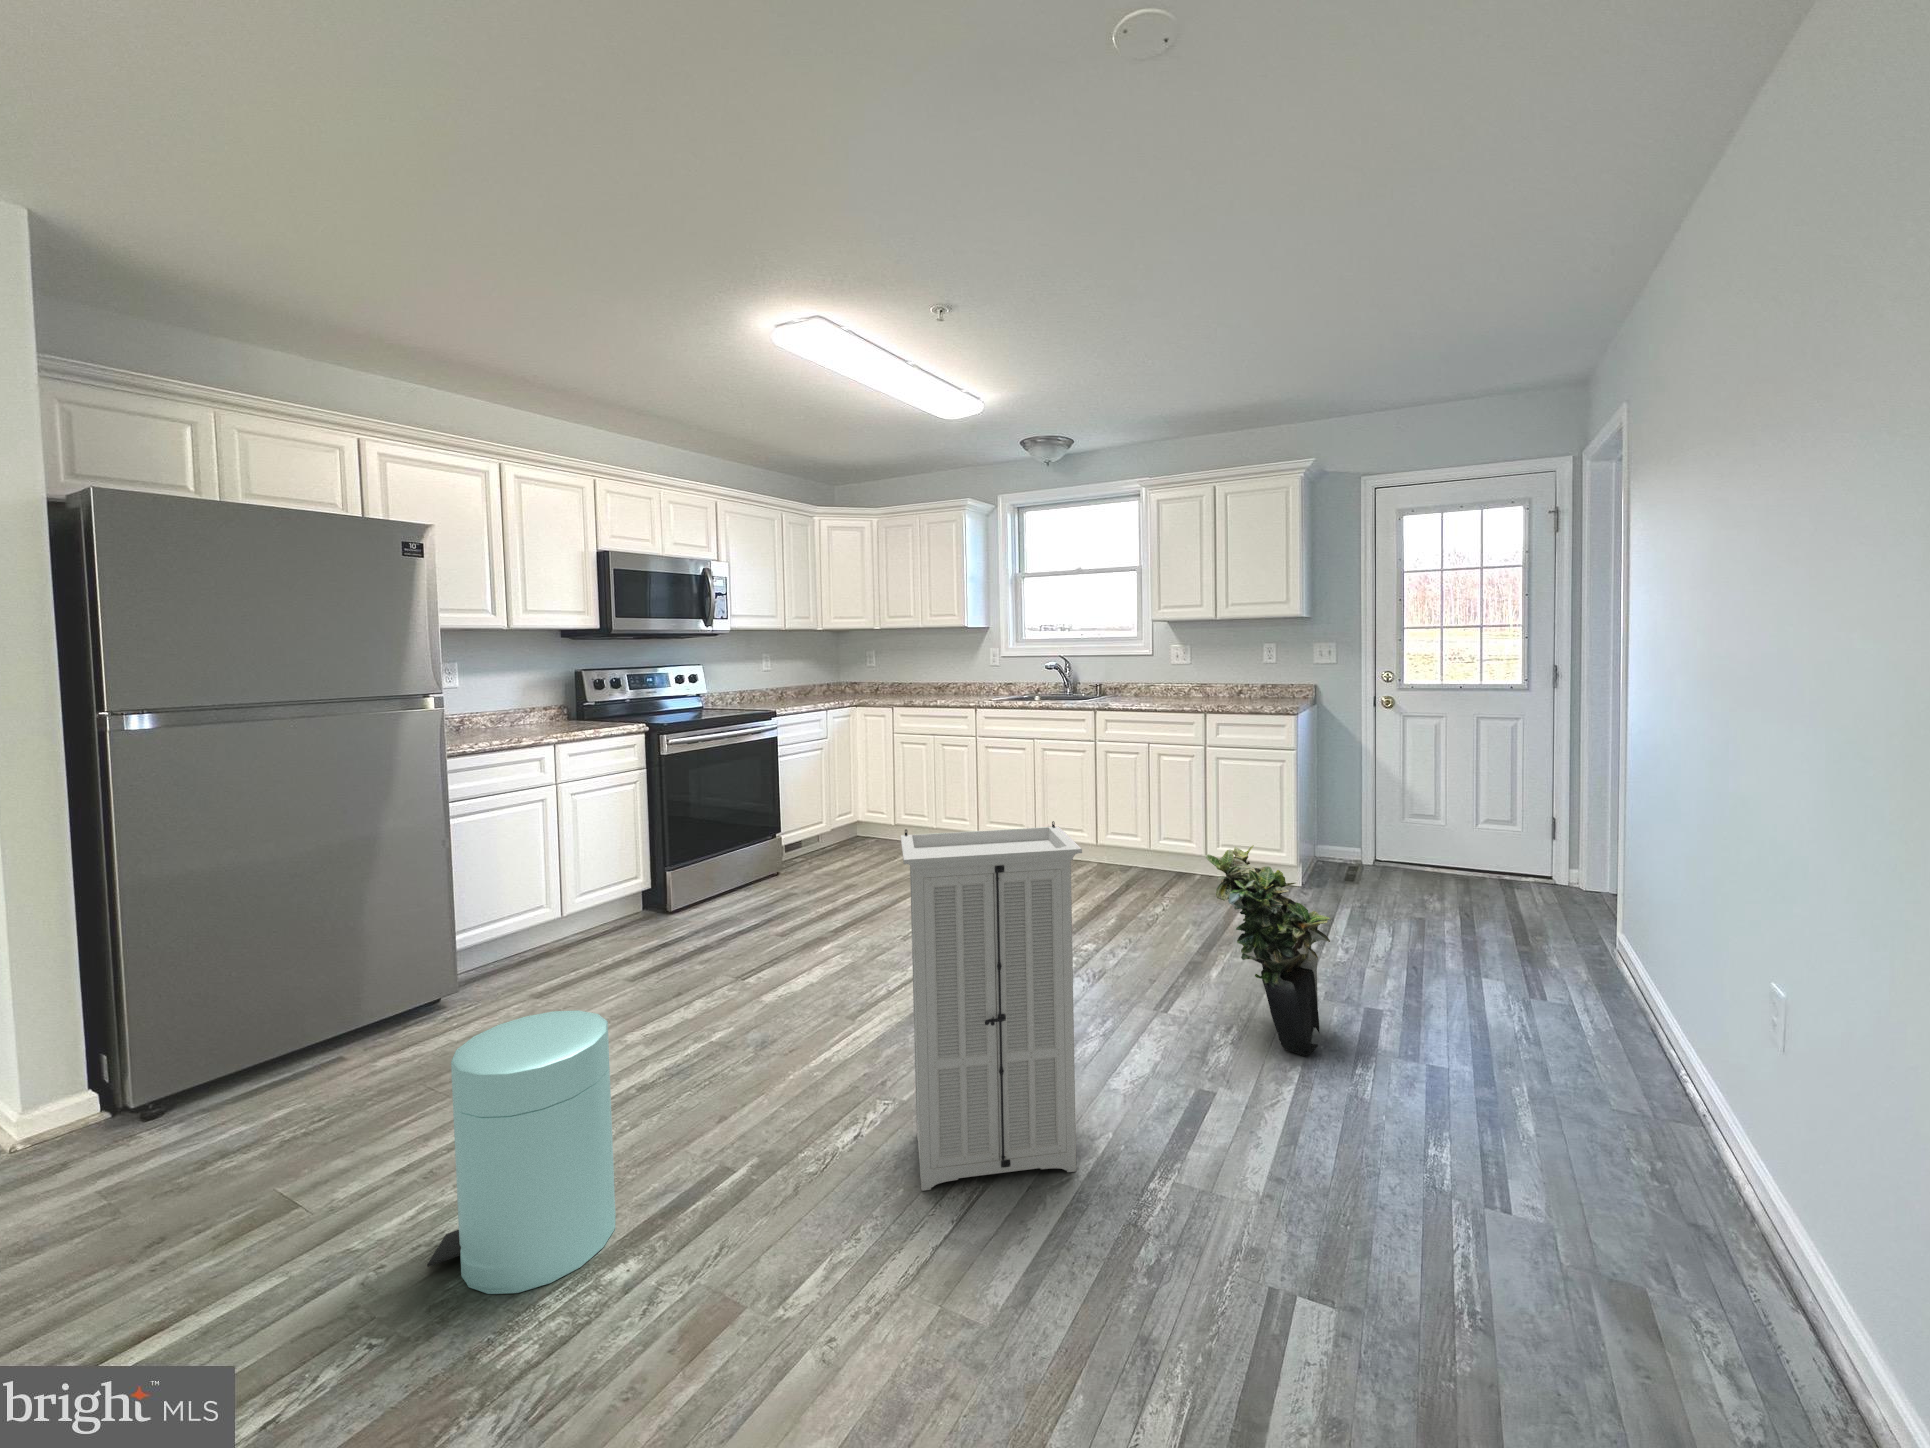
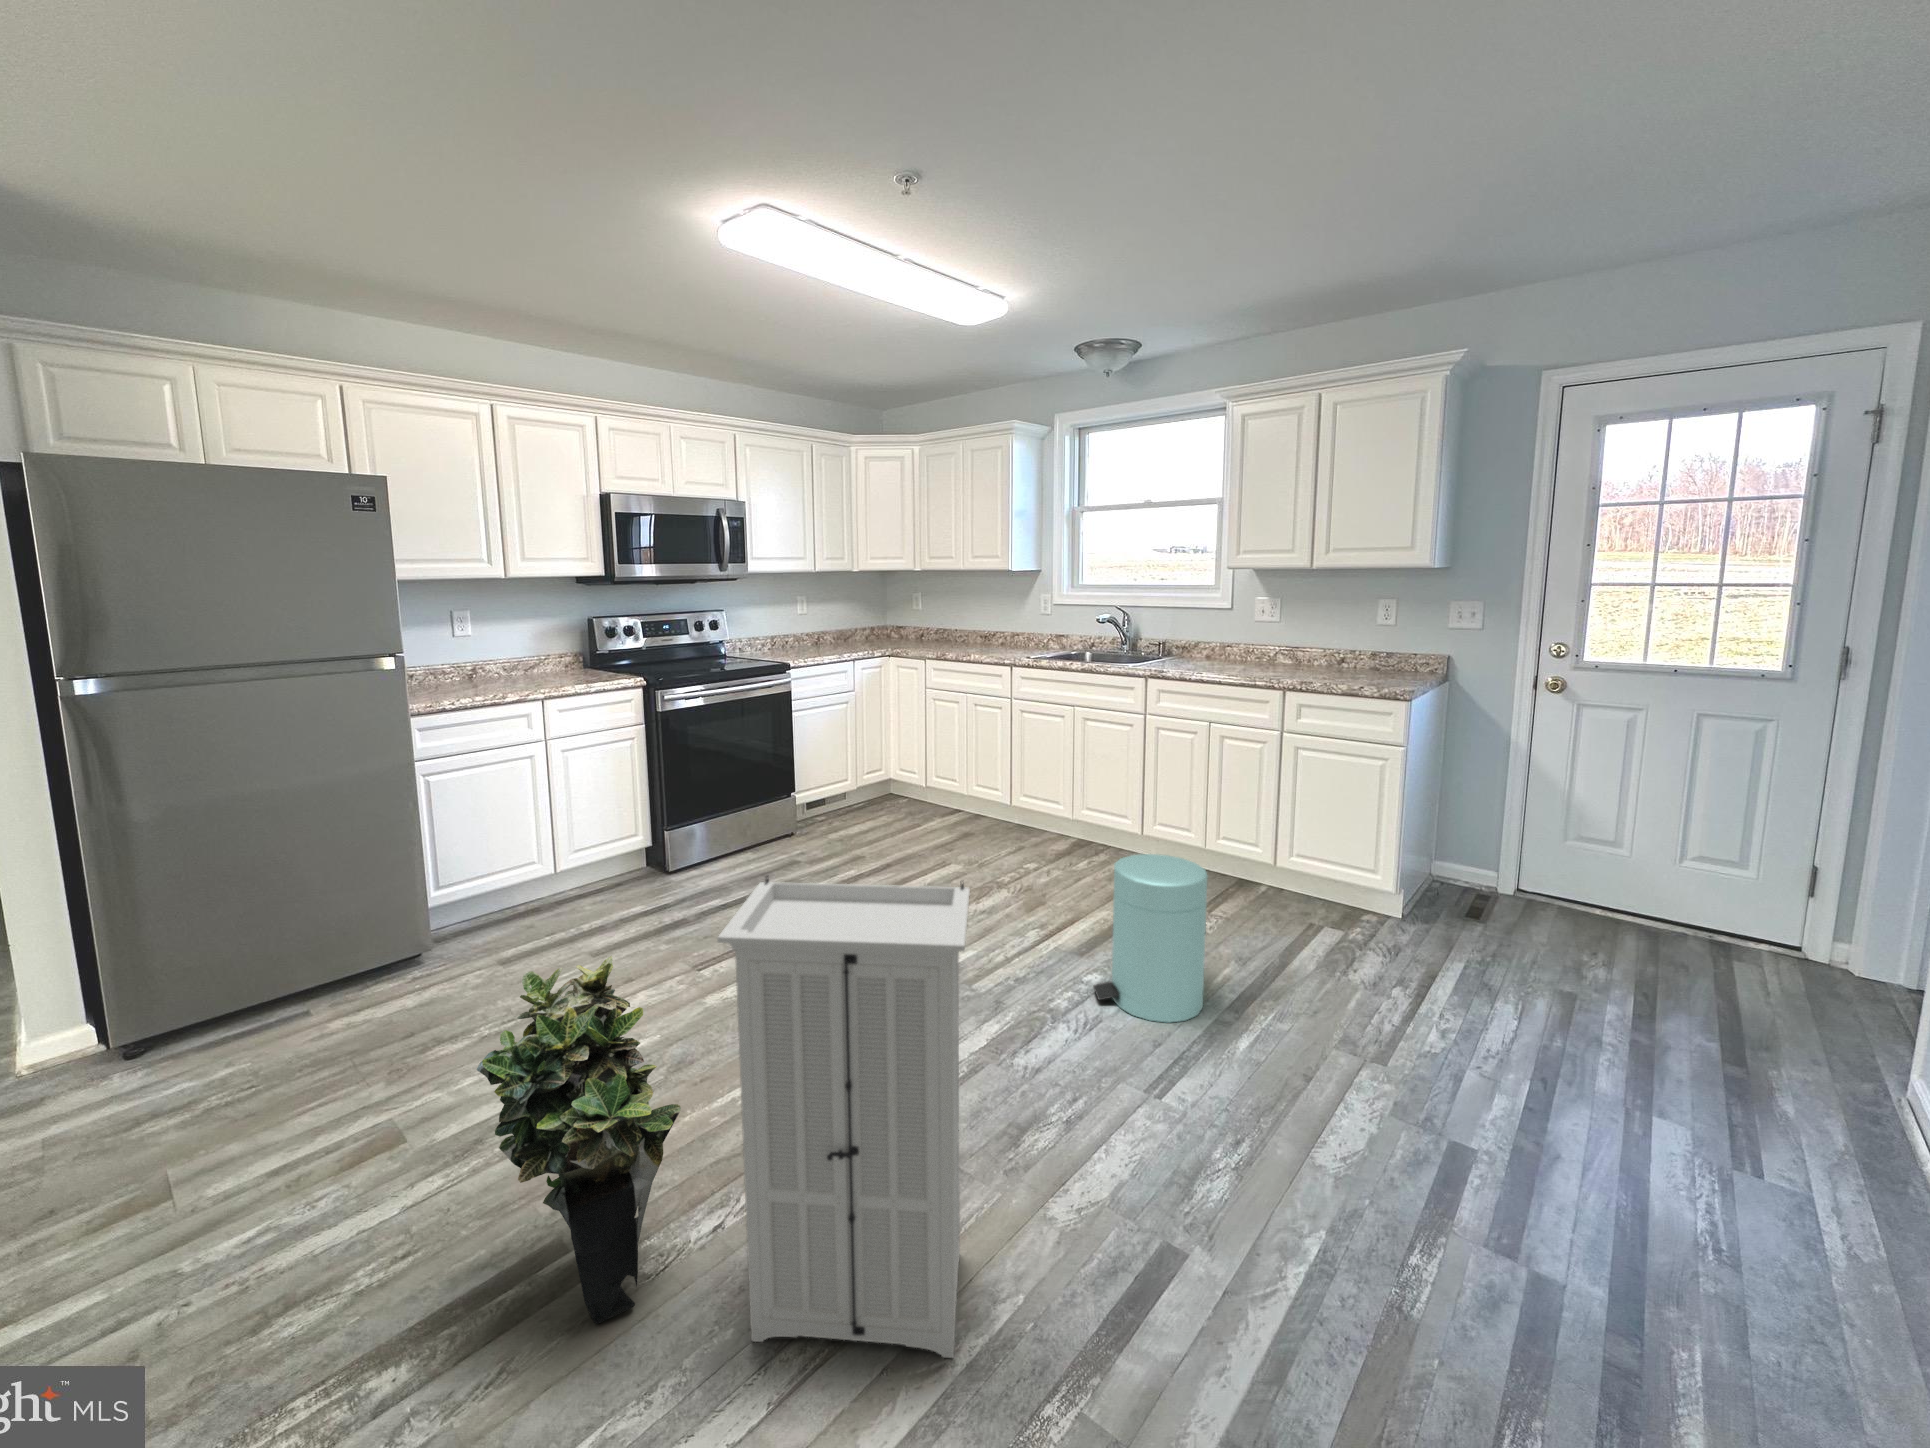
potted plant: present [1205,845,1330,1057] -> present [477,956,681,1324]
trash can: present [427,1010,615,1294] -> present [1093,854,1207,1023]

